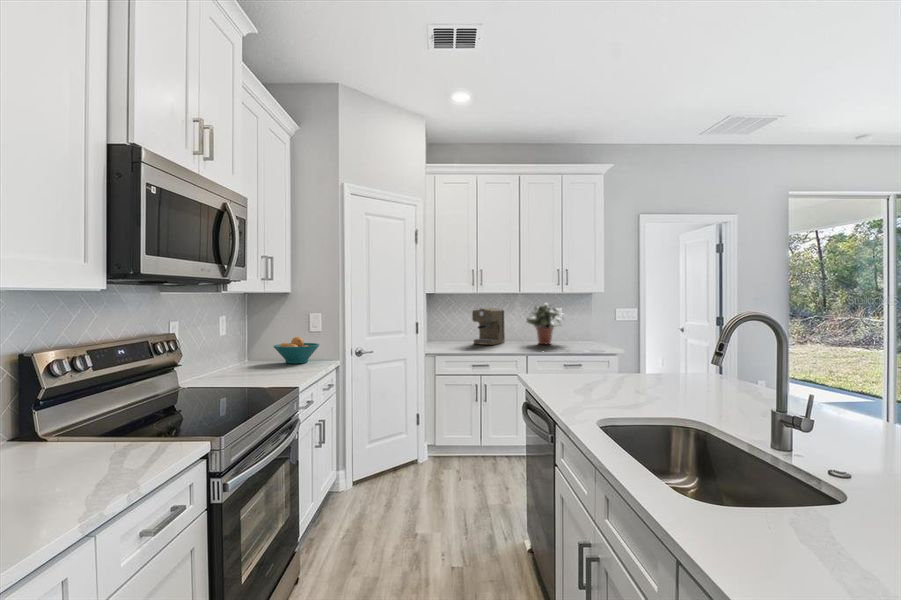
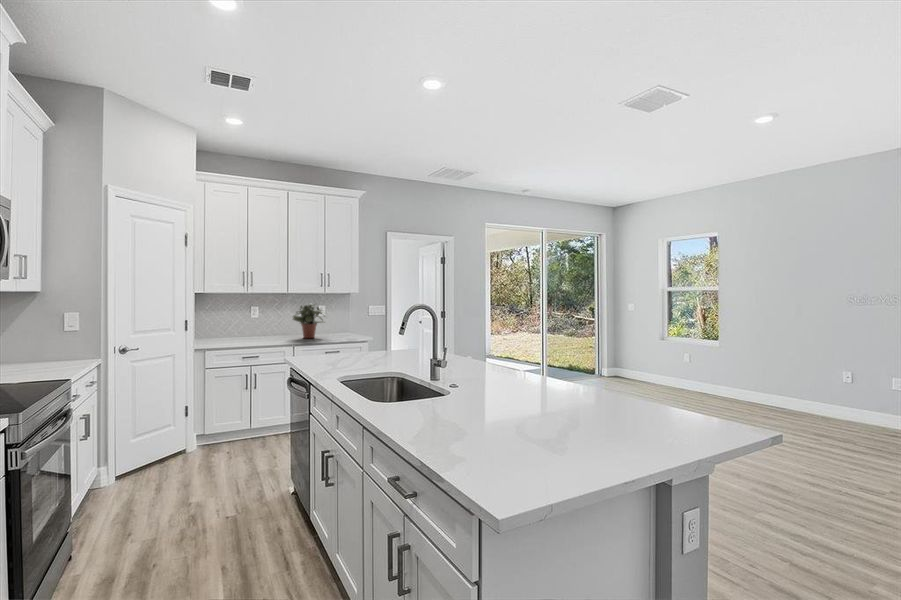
coffee maker: present [472,308,505,345] -> none [242,307,273,340]
fruit bowl: present [273,337,320,364] -> none [21,336,80,363]

